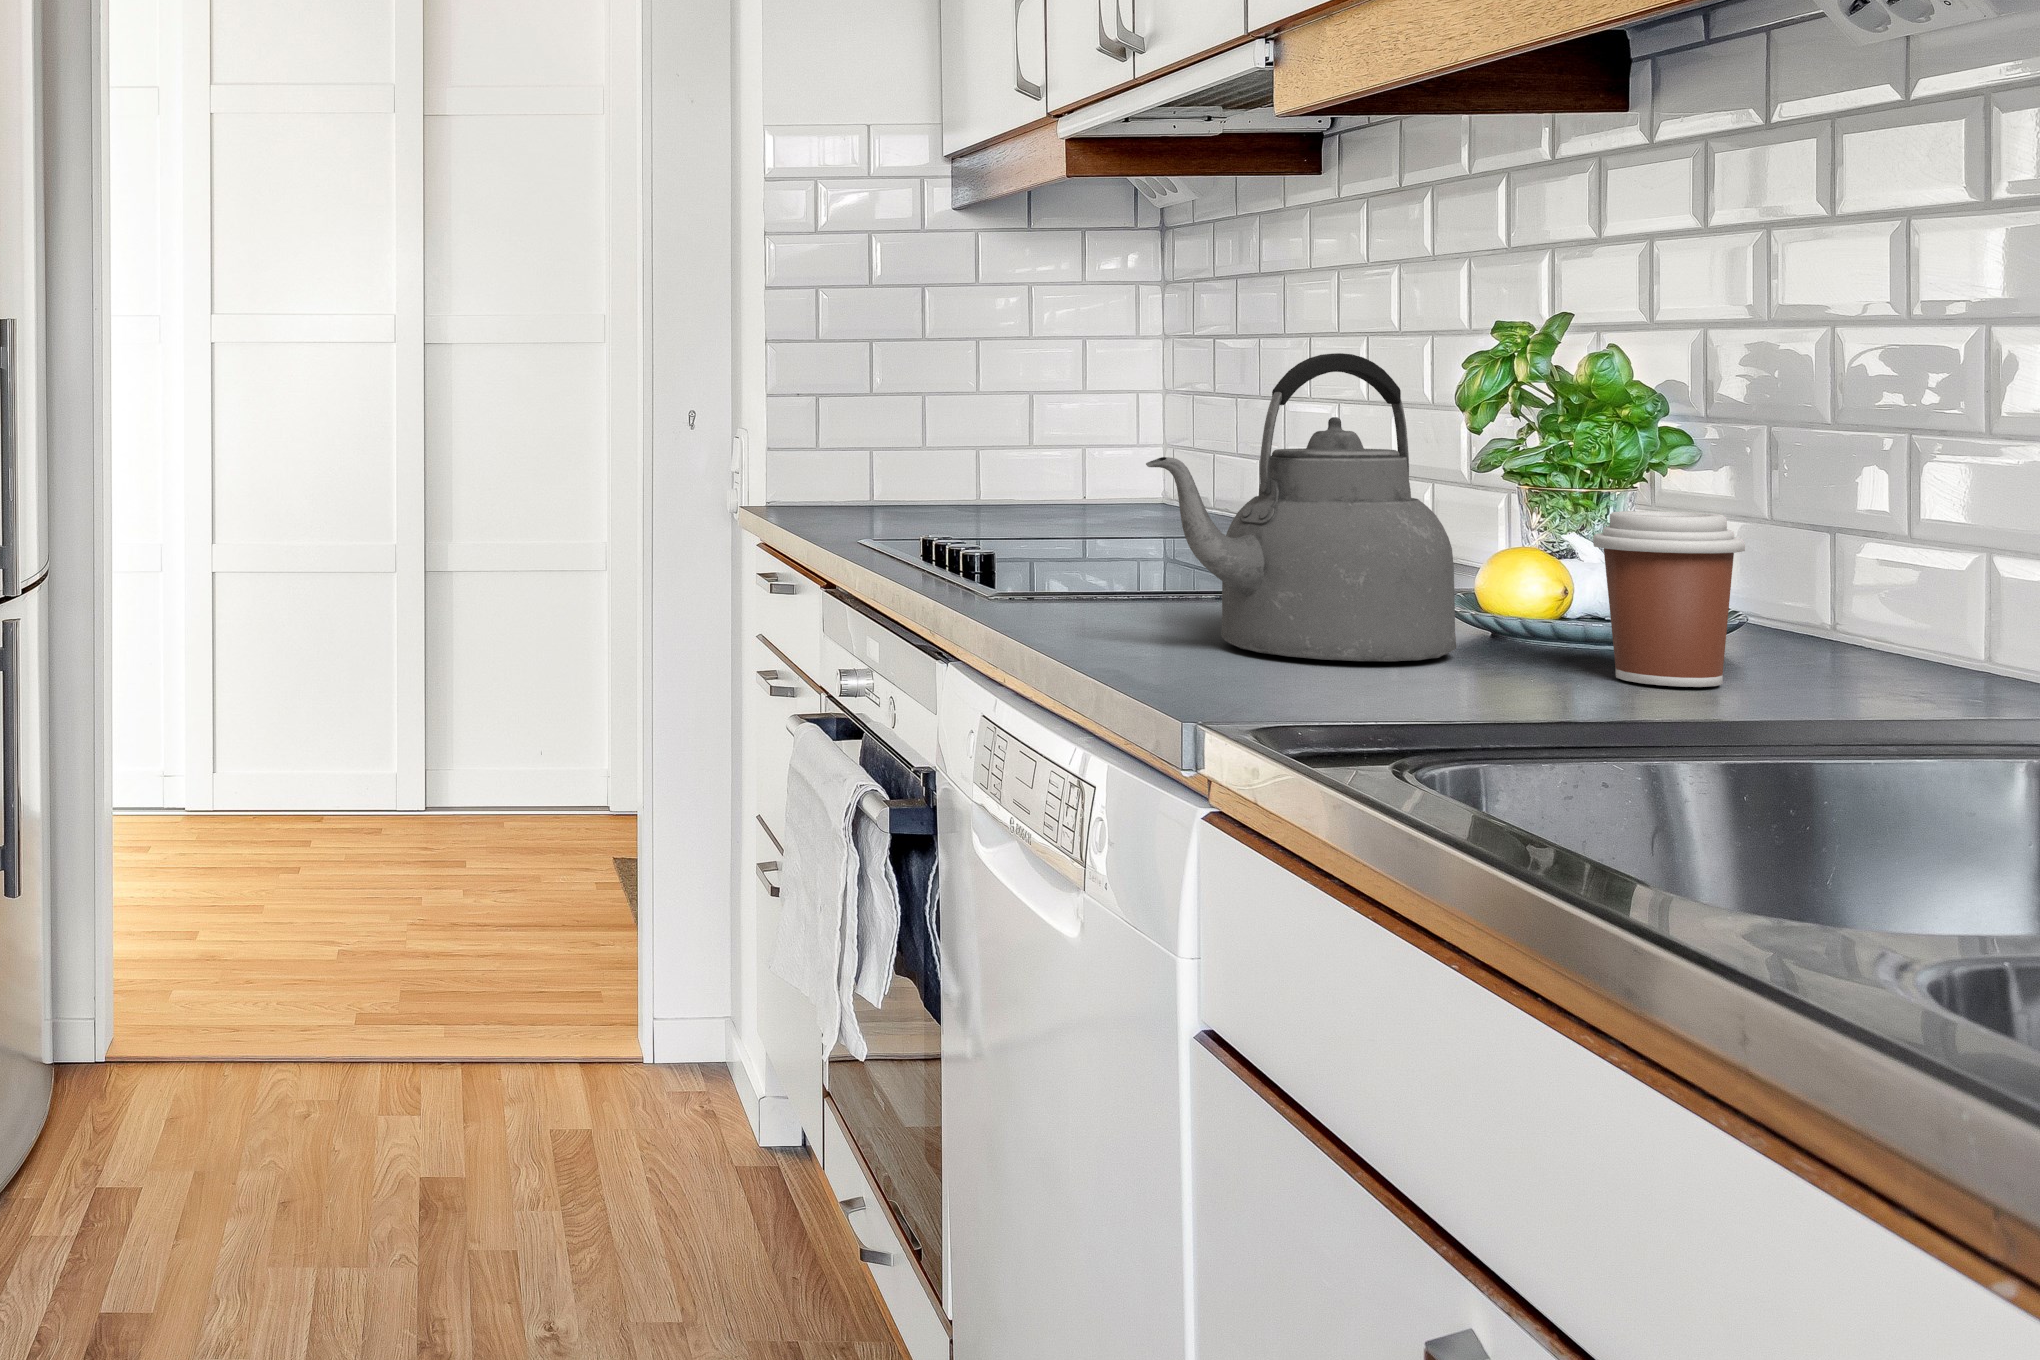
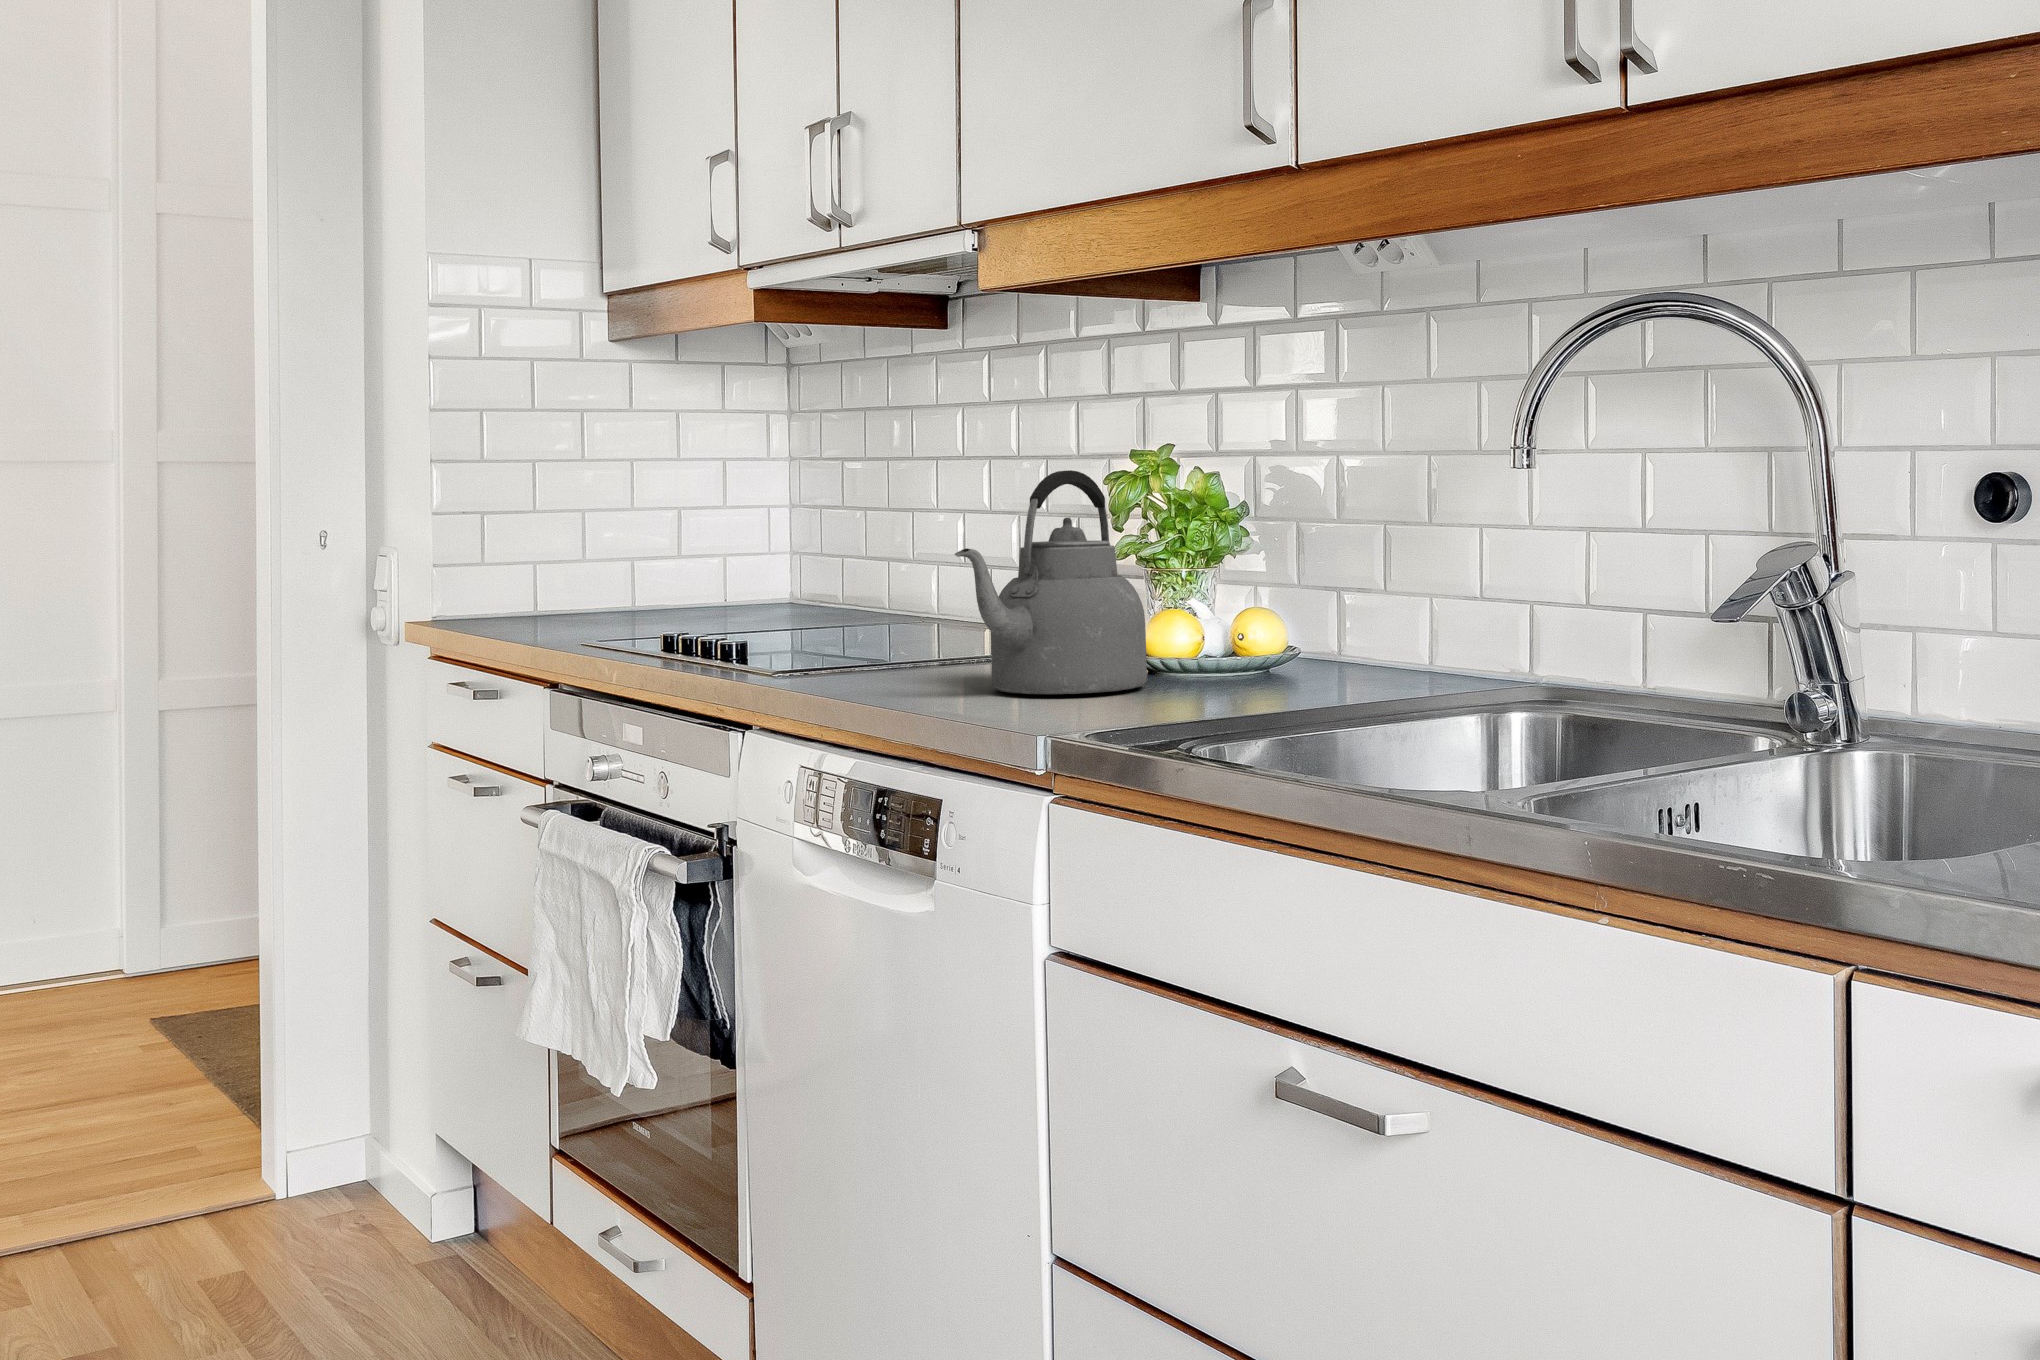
coffee cup: present [1593,511,1745,687] -> none [1231,576,1314,689]

